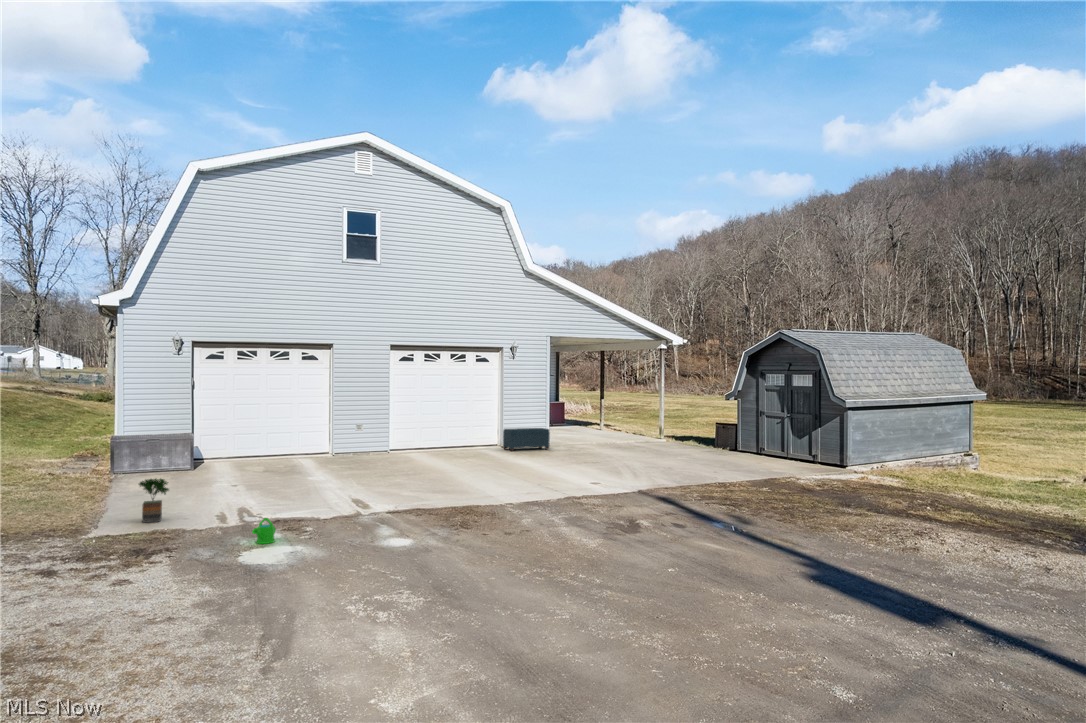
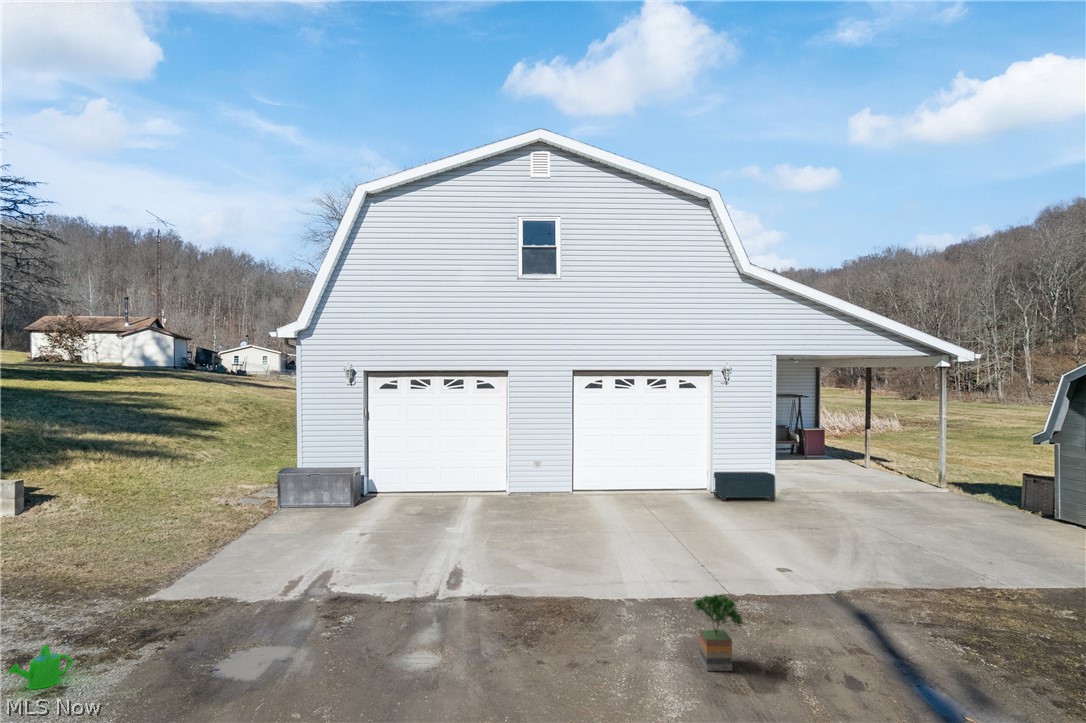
potted tree: present [139,479,169,523] -> present [694,595,743,671]
watering can: present [252,518,276,544] -> present [9,645,73,689]

